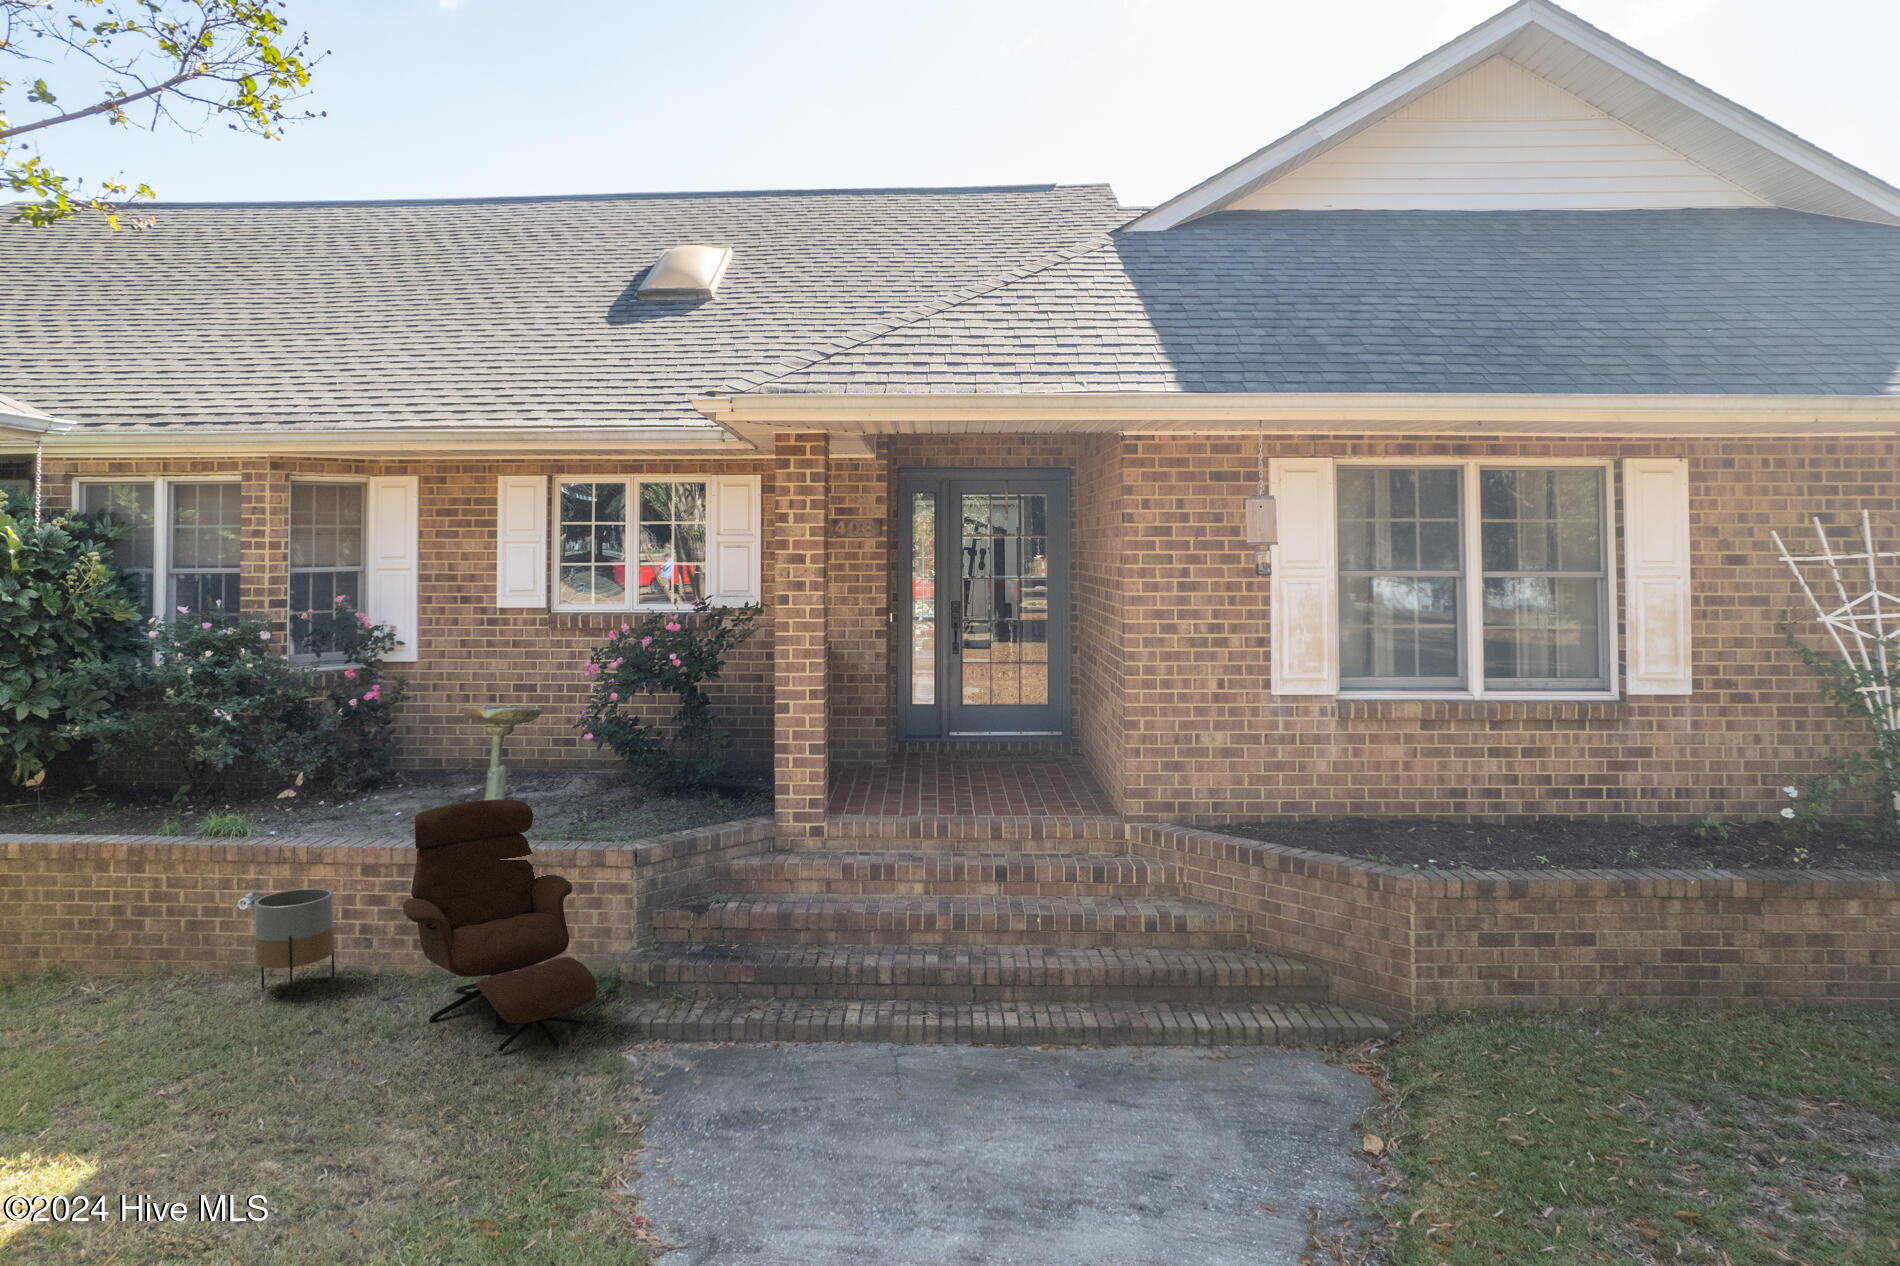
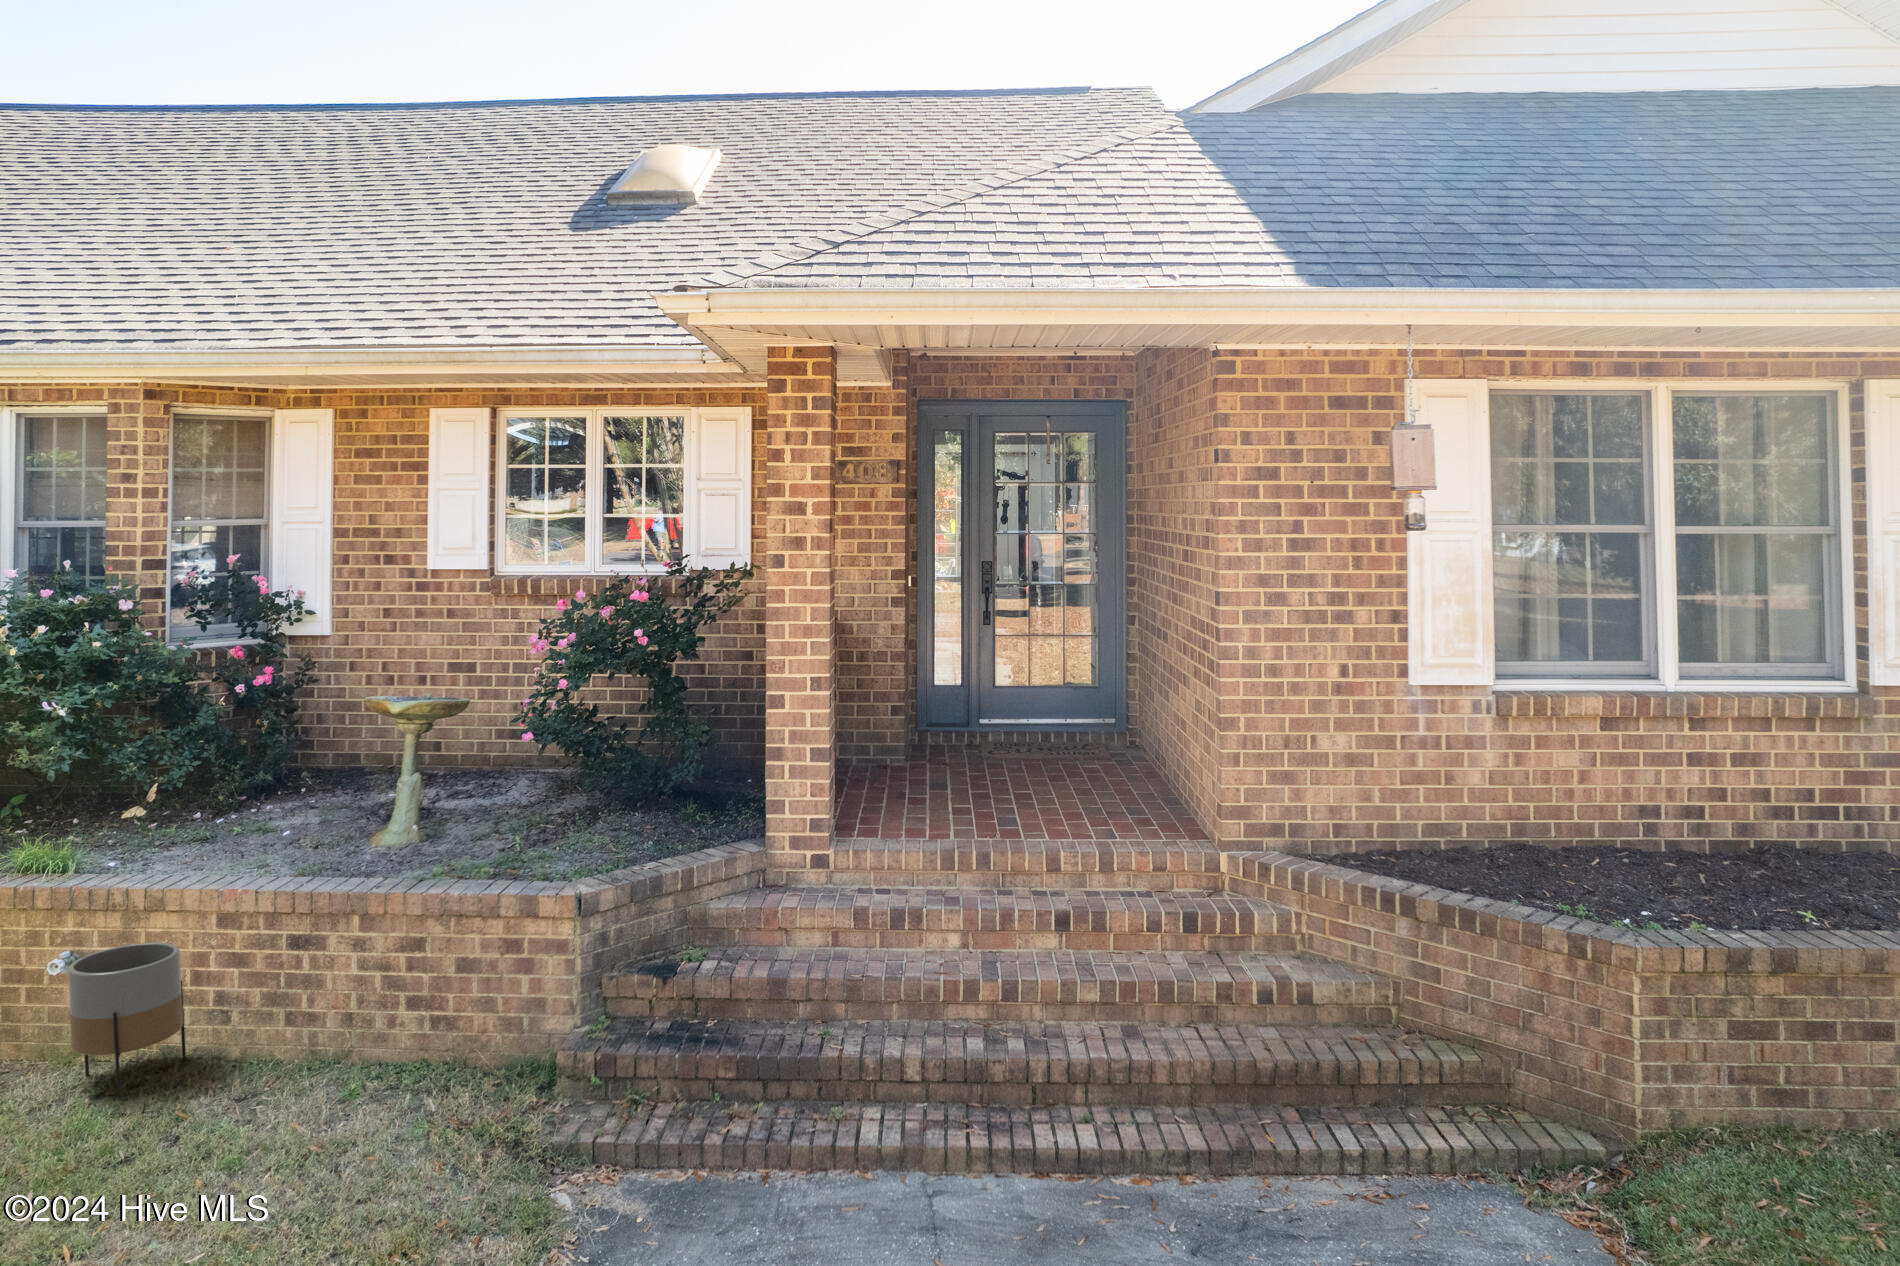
lounge chair: present [403,799,596,1051] -> none [261,826,521,1187]

